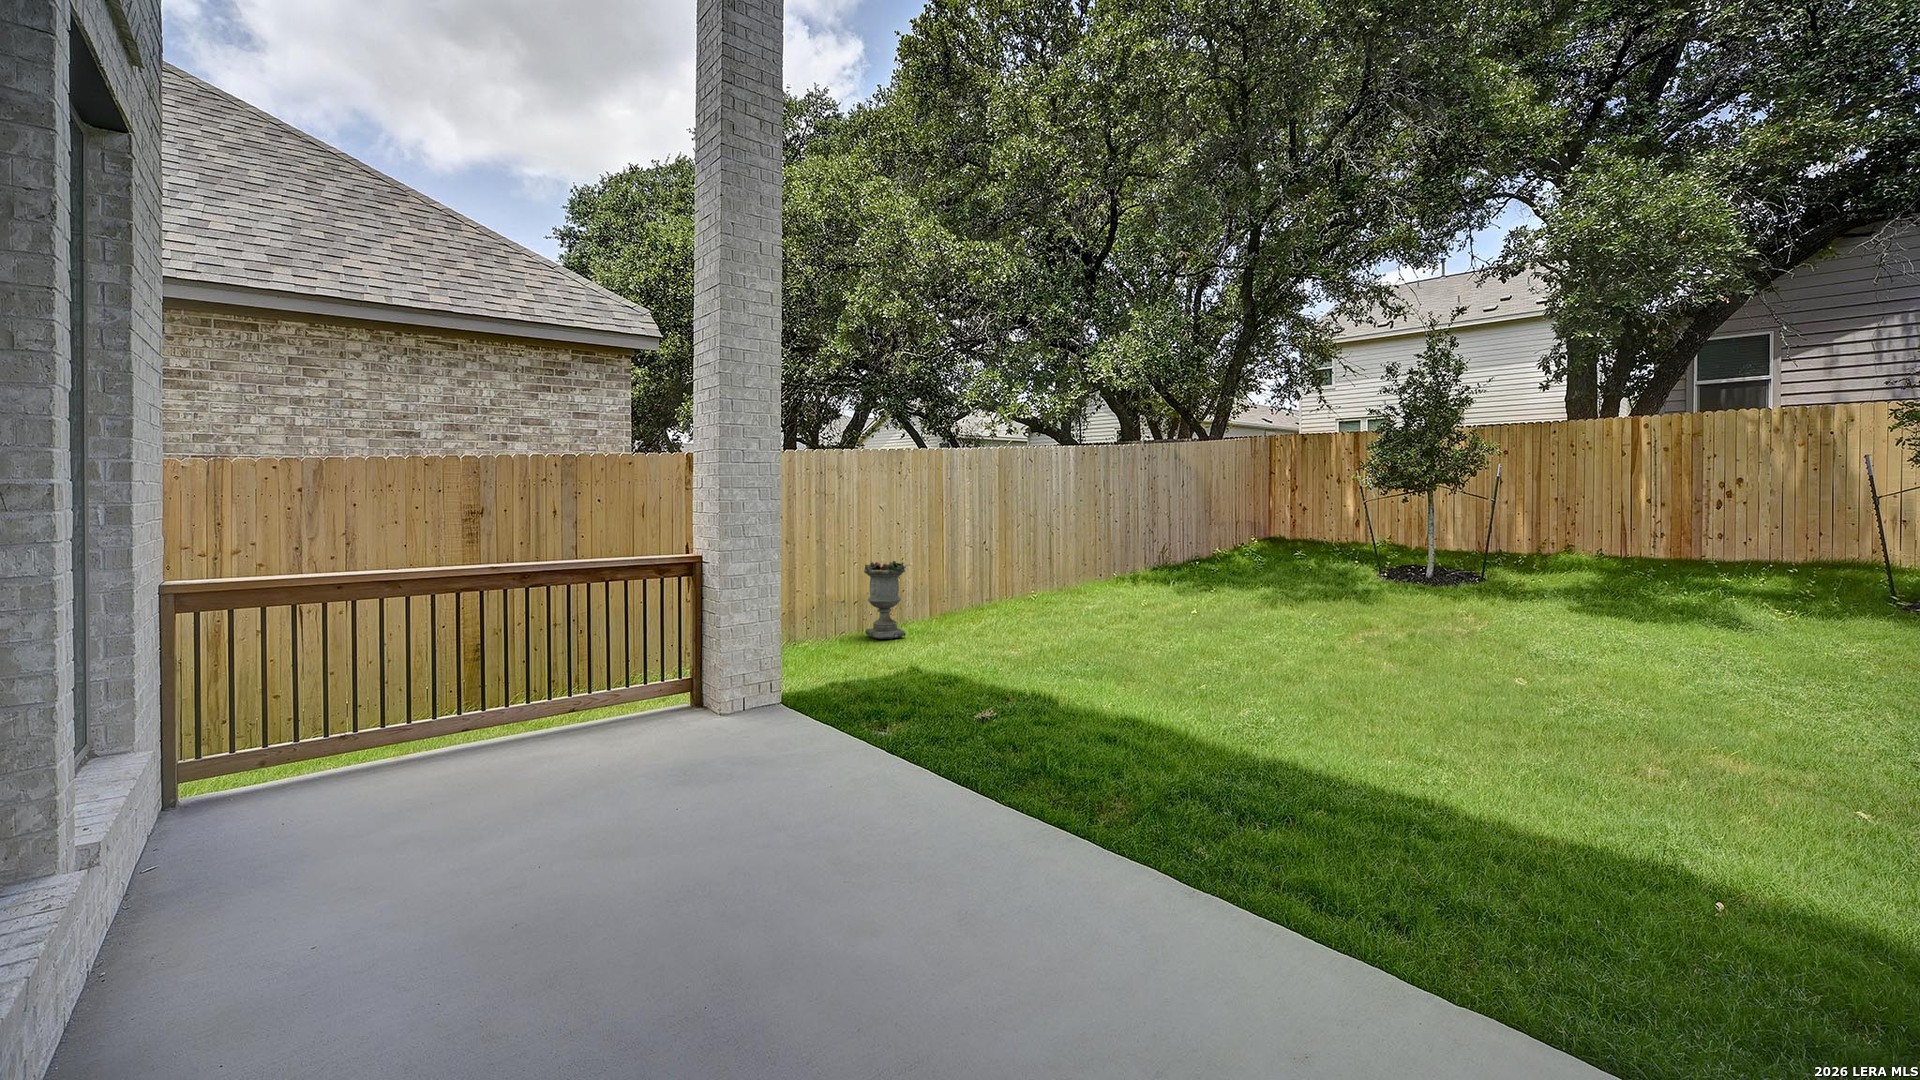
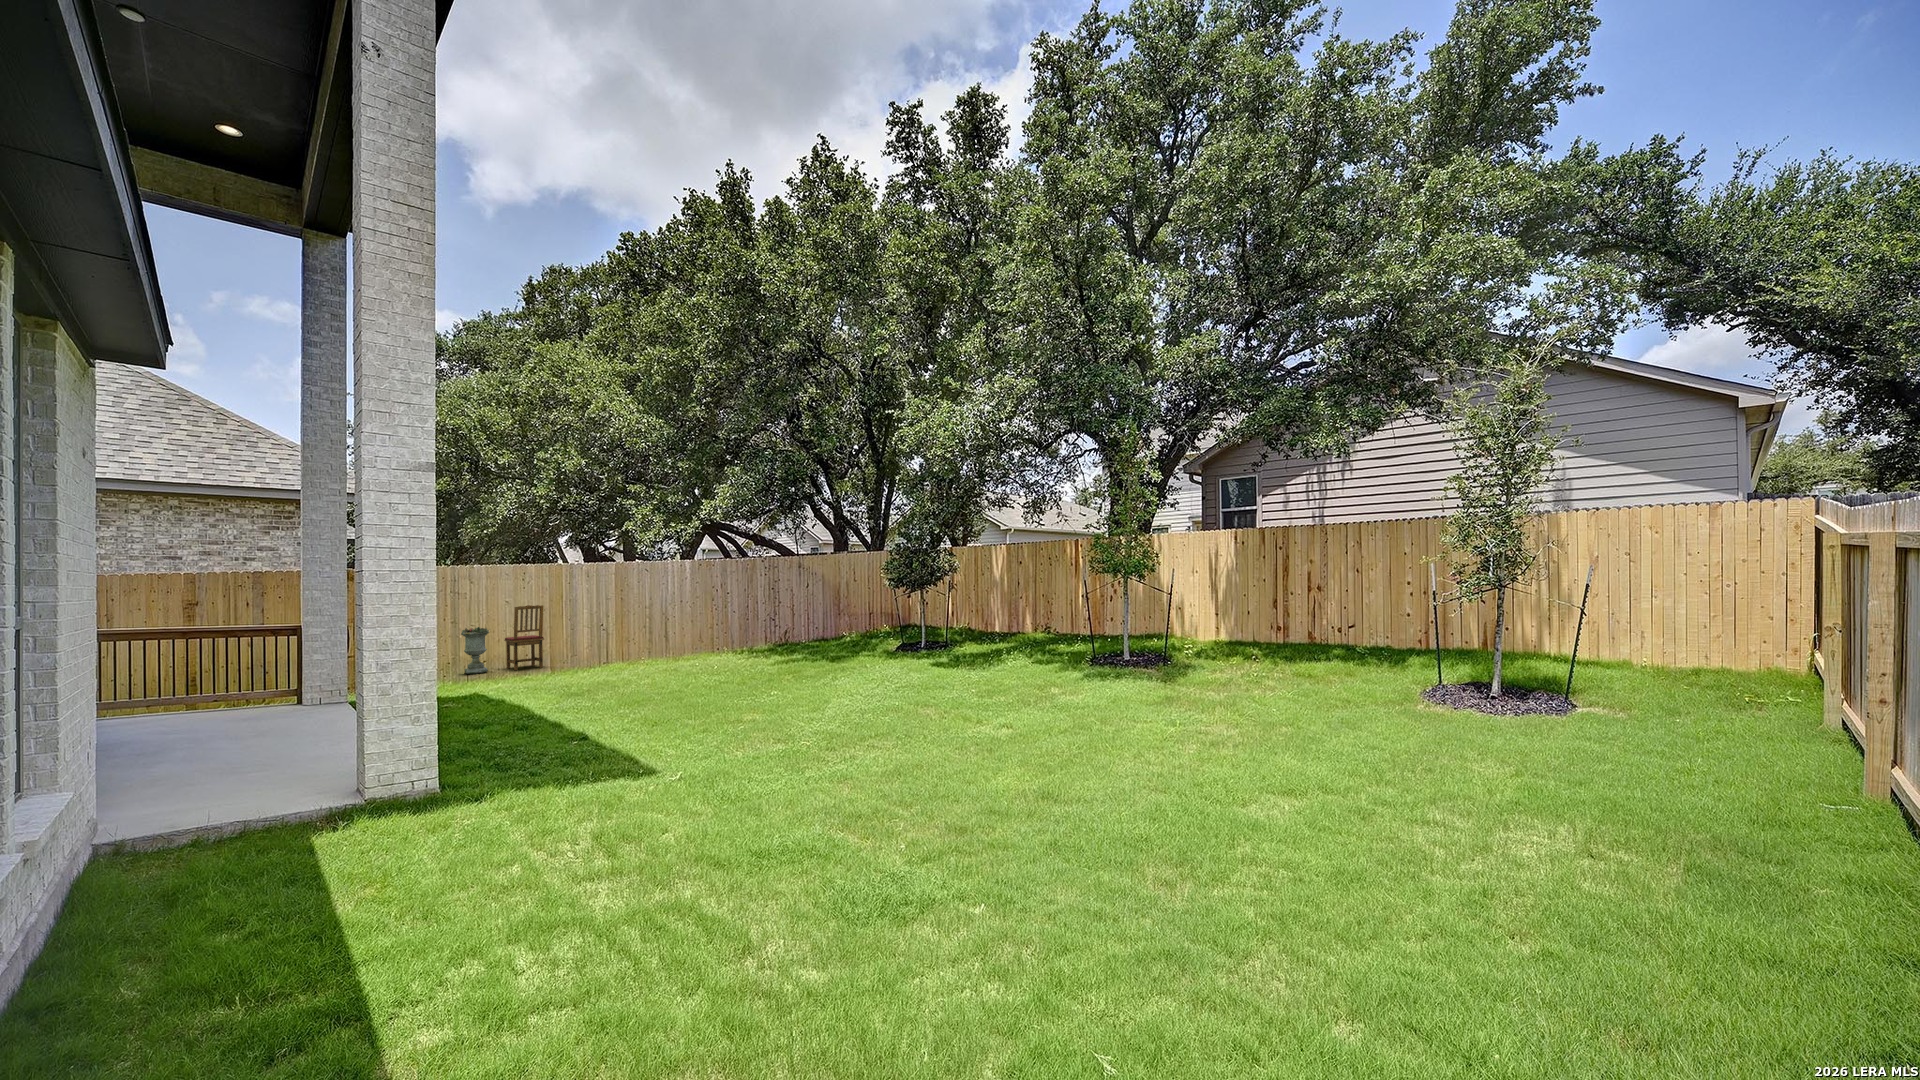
dining chair: none [914,527,982,635] -> present [504,605,544,670]

